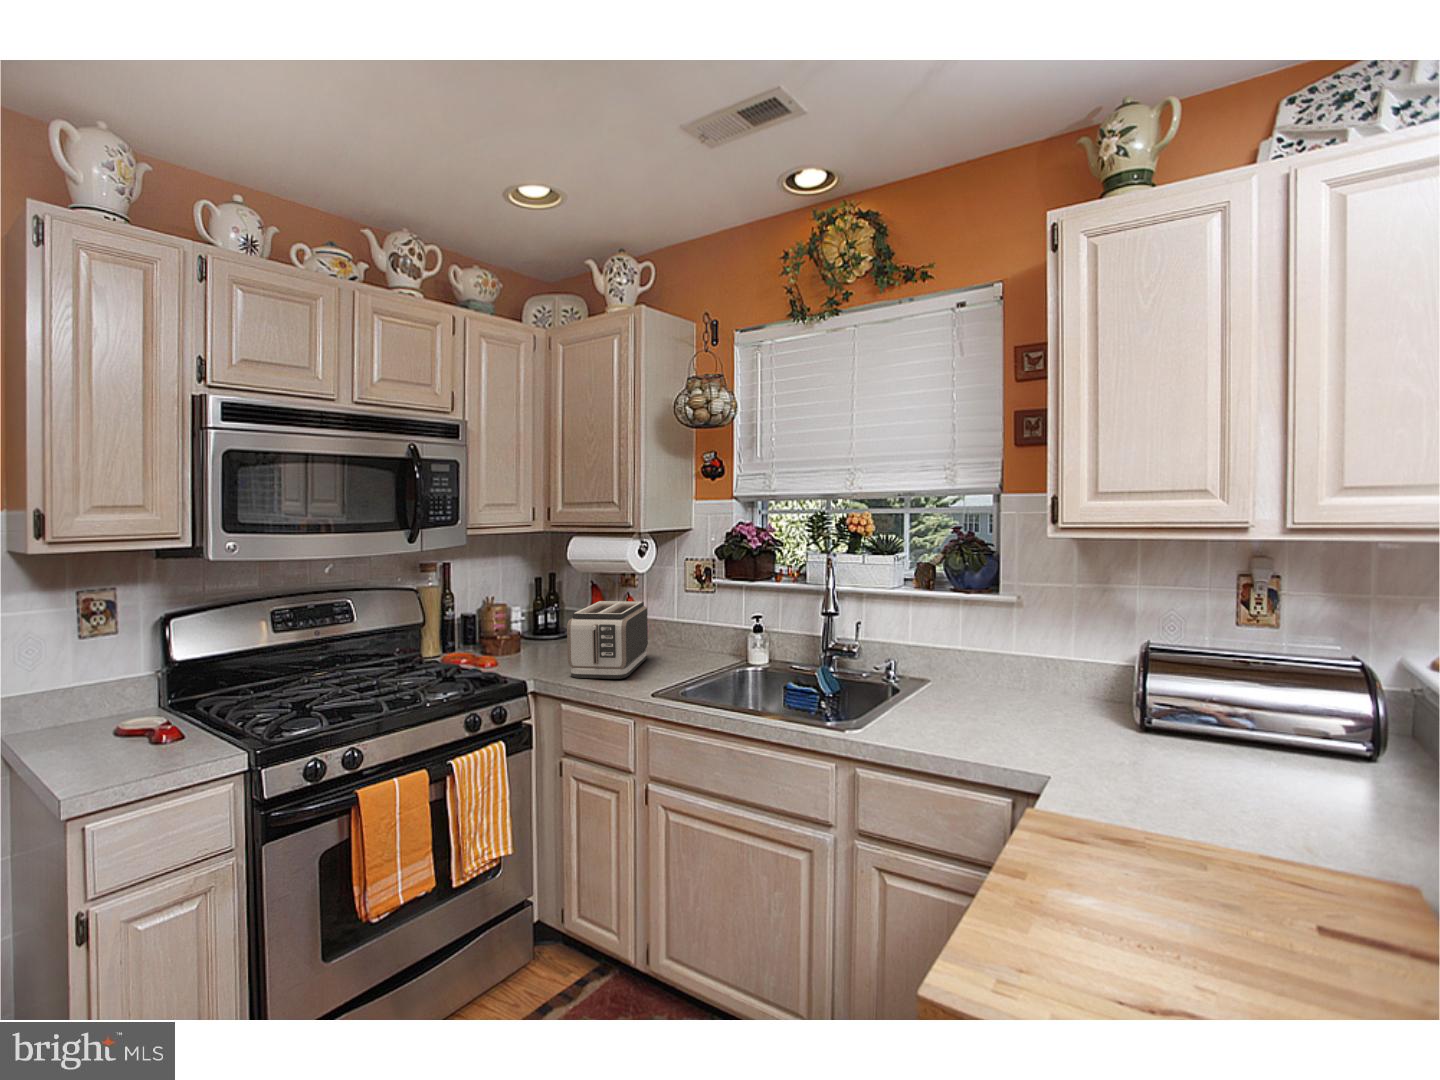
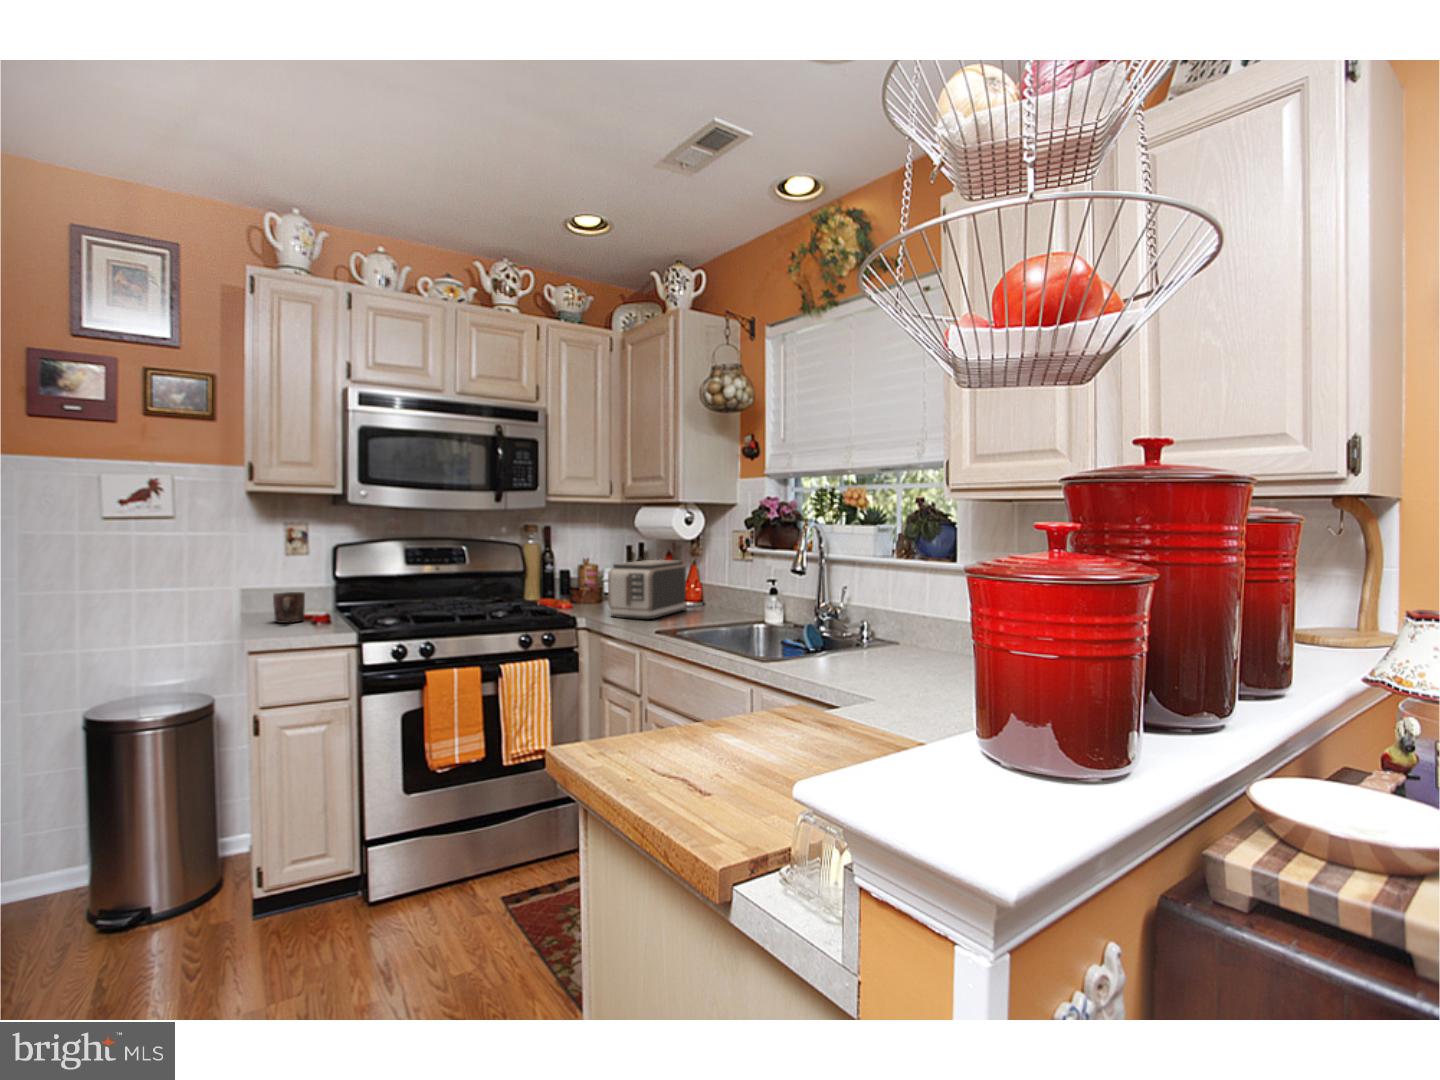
mug: none [90,685,144,735] -> present [273,592,305,623]

